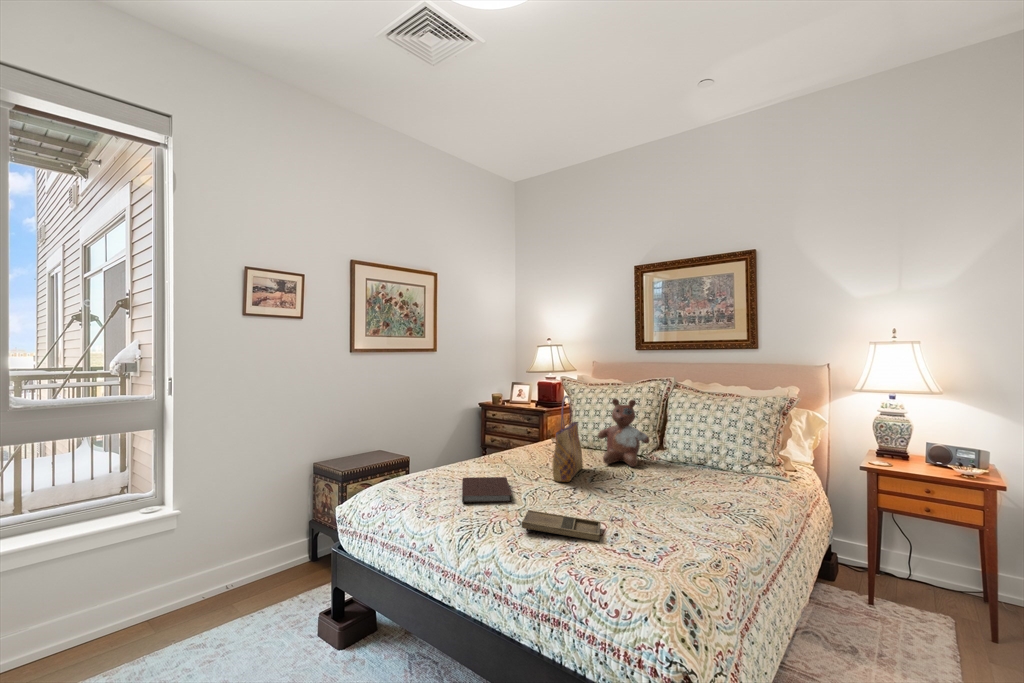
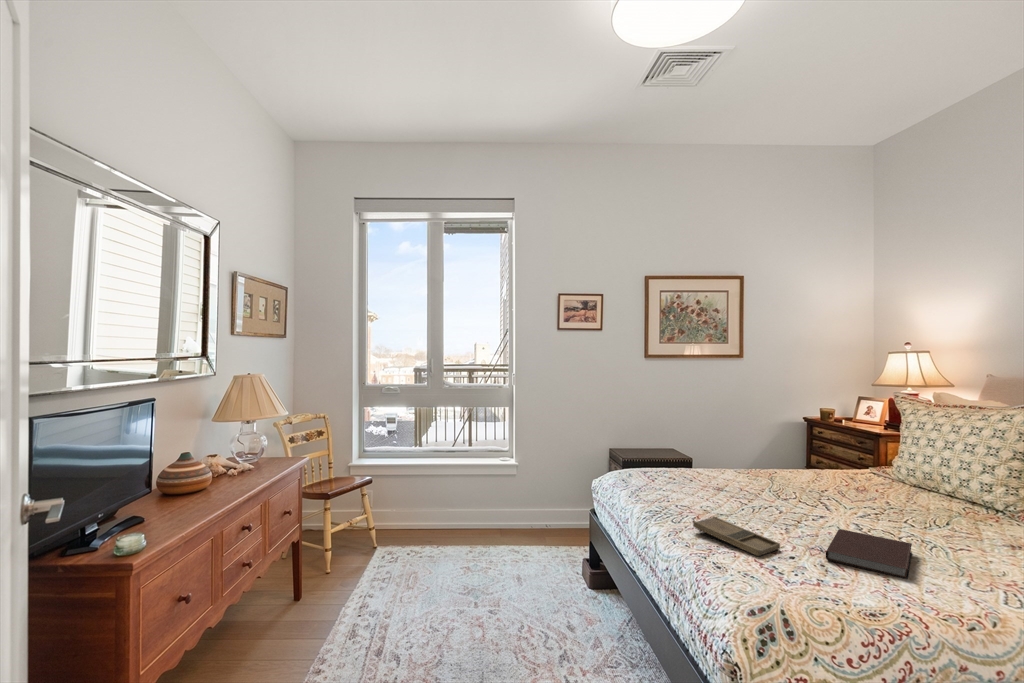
tote bag: present [553,396,583,482] -> none [795,412,861,511]
stuffed bear: present [598,399,649,467] -> none [902,424,993,518]
notebook: present [462,477,512,503] -> present [826,529,912,579]

